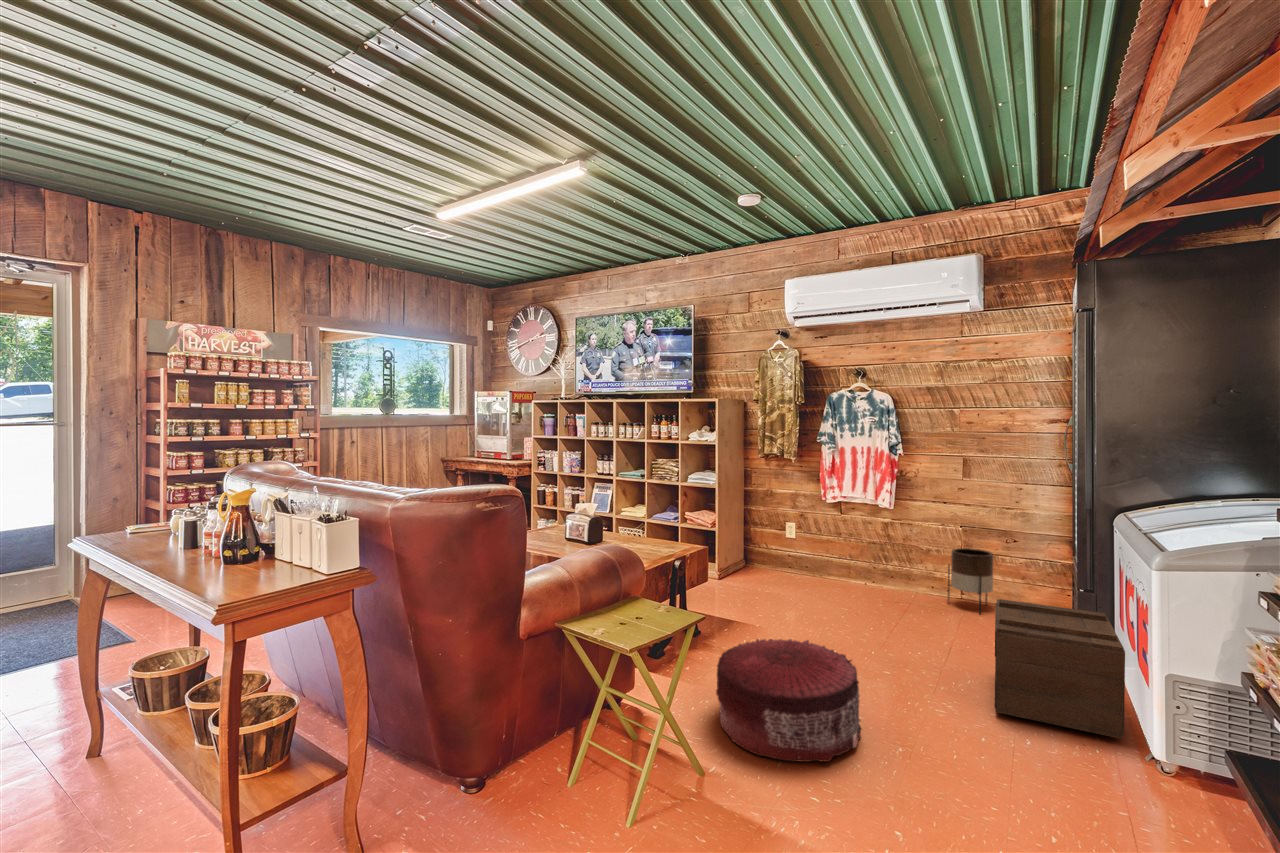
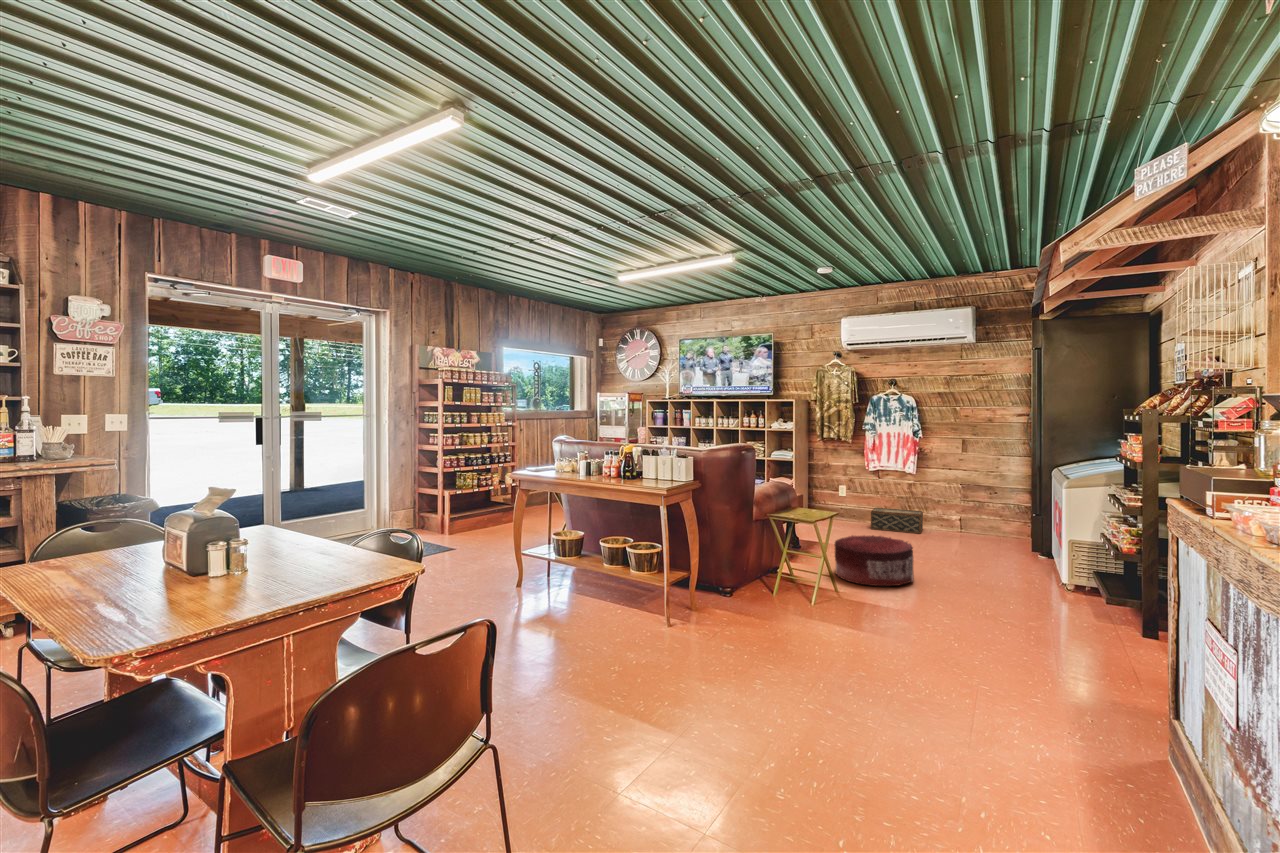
planter: present [948,548,993,614] -> none [952,498,982,539]
woven basket: none [826,557,904,602] -> present [871,508,923,533]
wooden crate: present [995,599,1125,739] -> none [984,516,1051,579]

